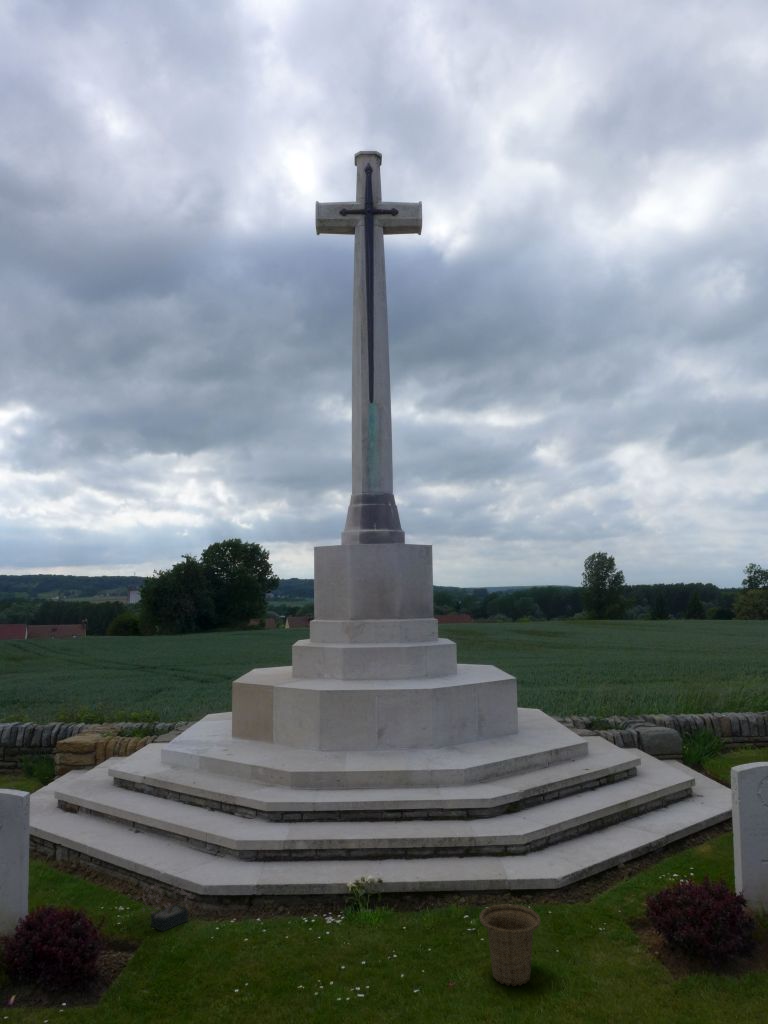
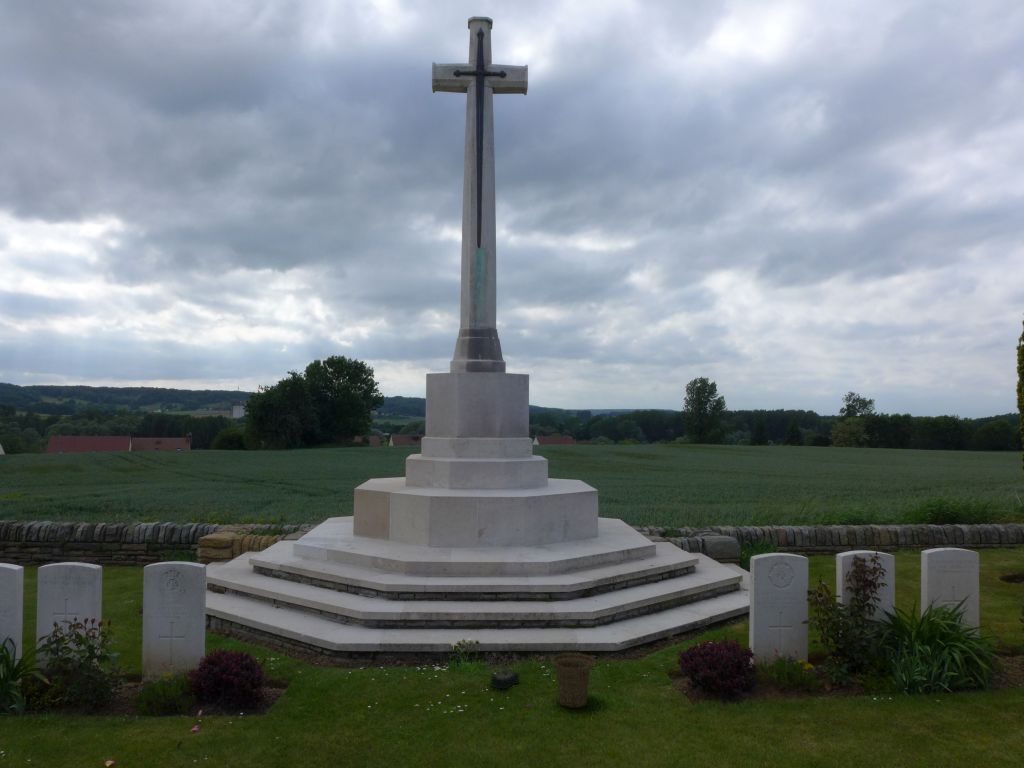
decorative plant: present [142,884,190,931] -> present [487,653,519,689]

